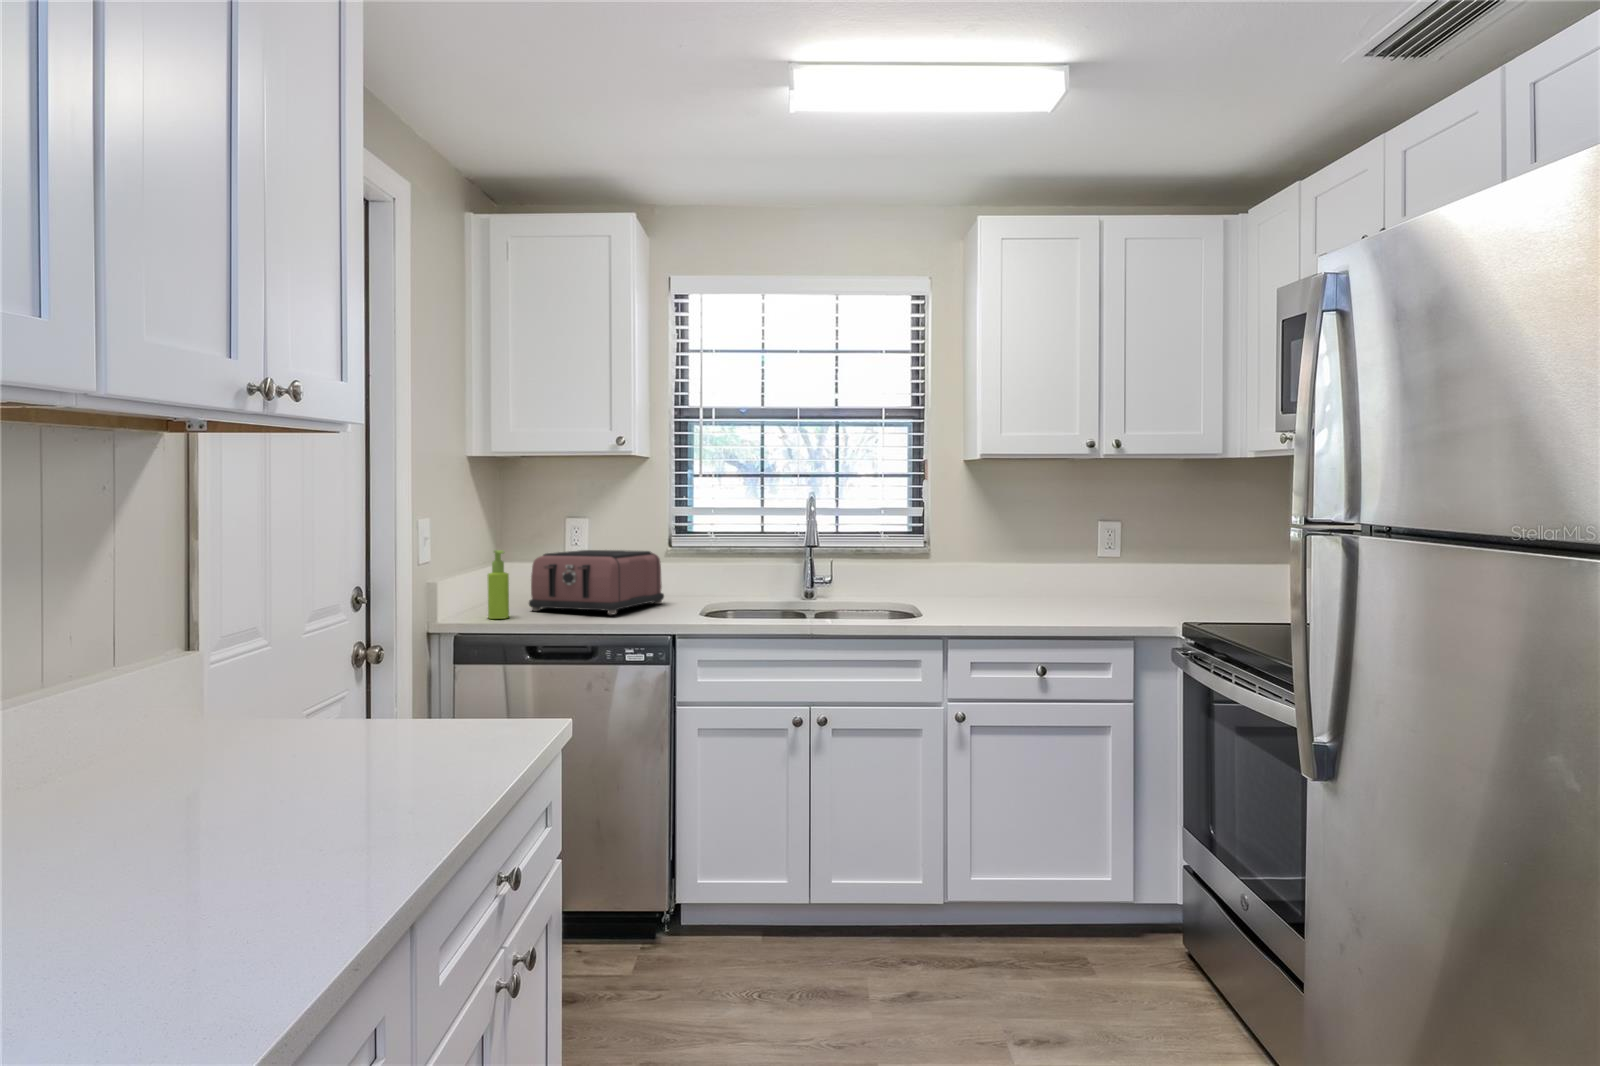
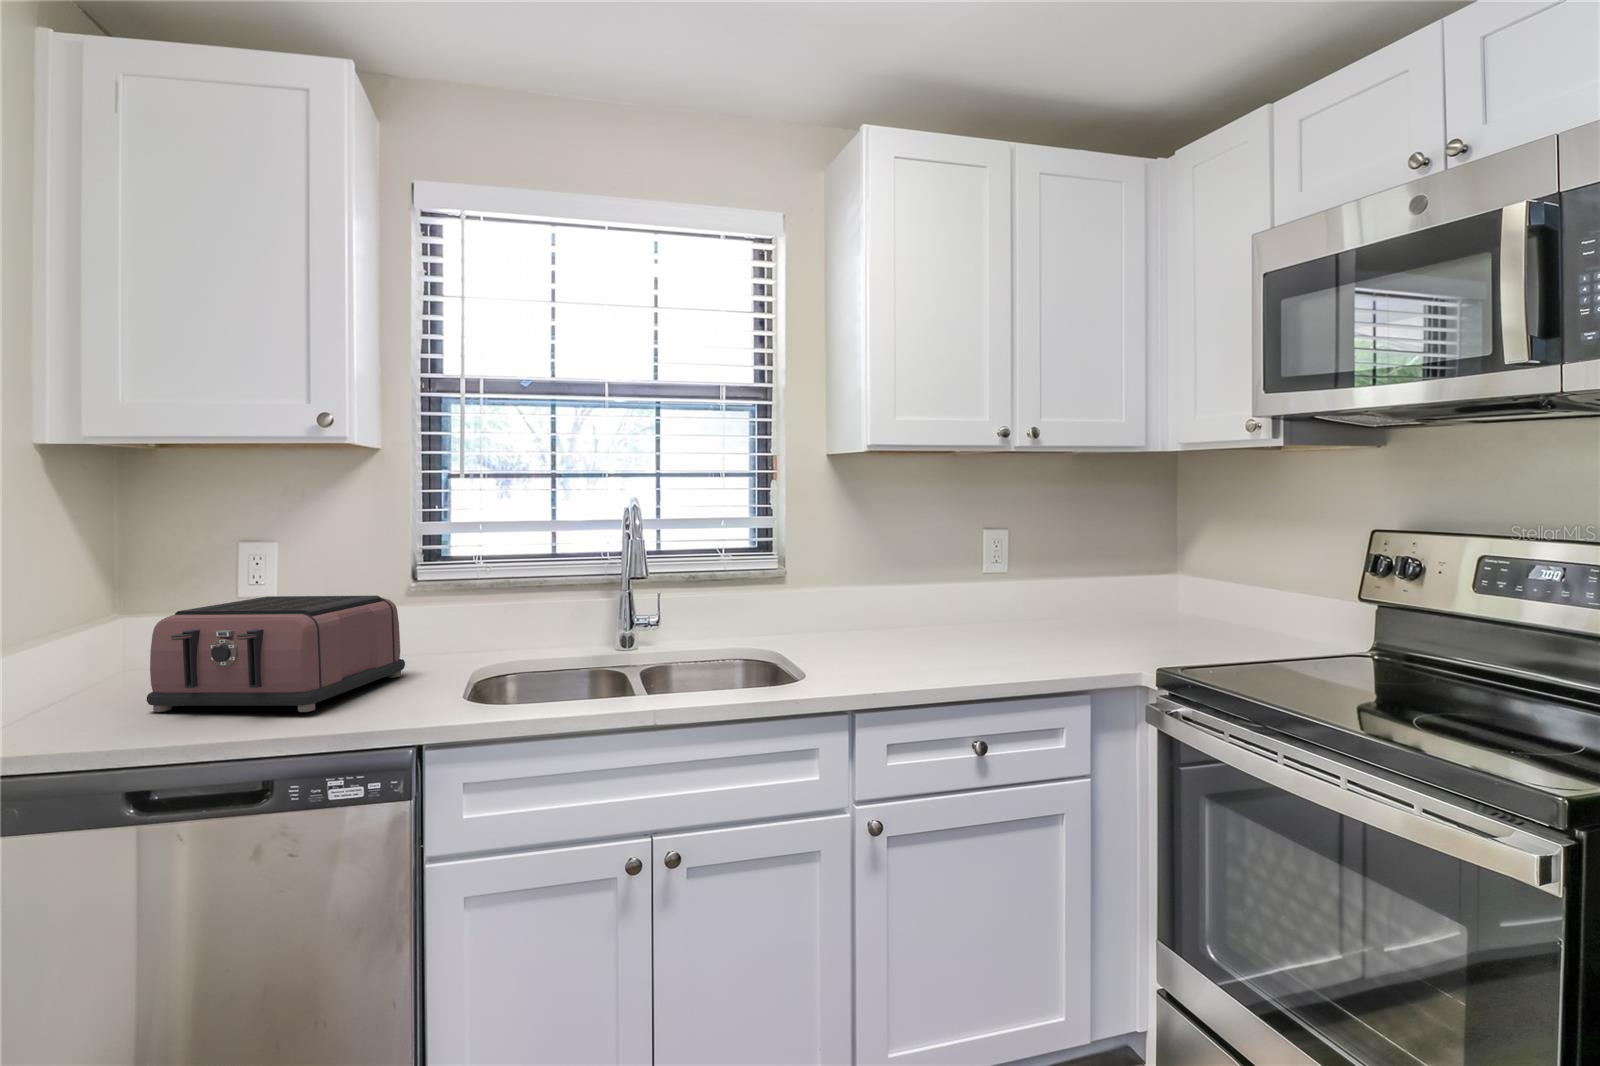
soap dispenser: present [487,550,509,619] -> none [44,614,97,742]

